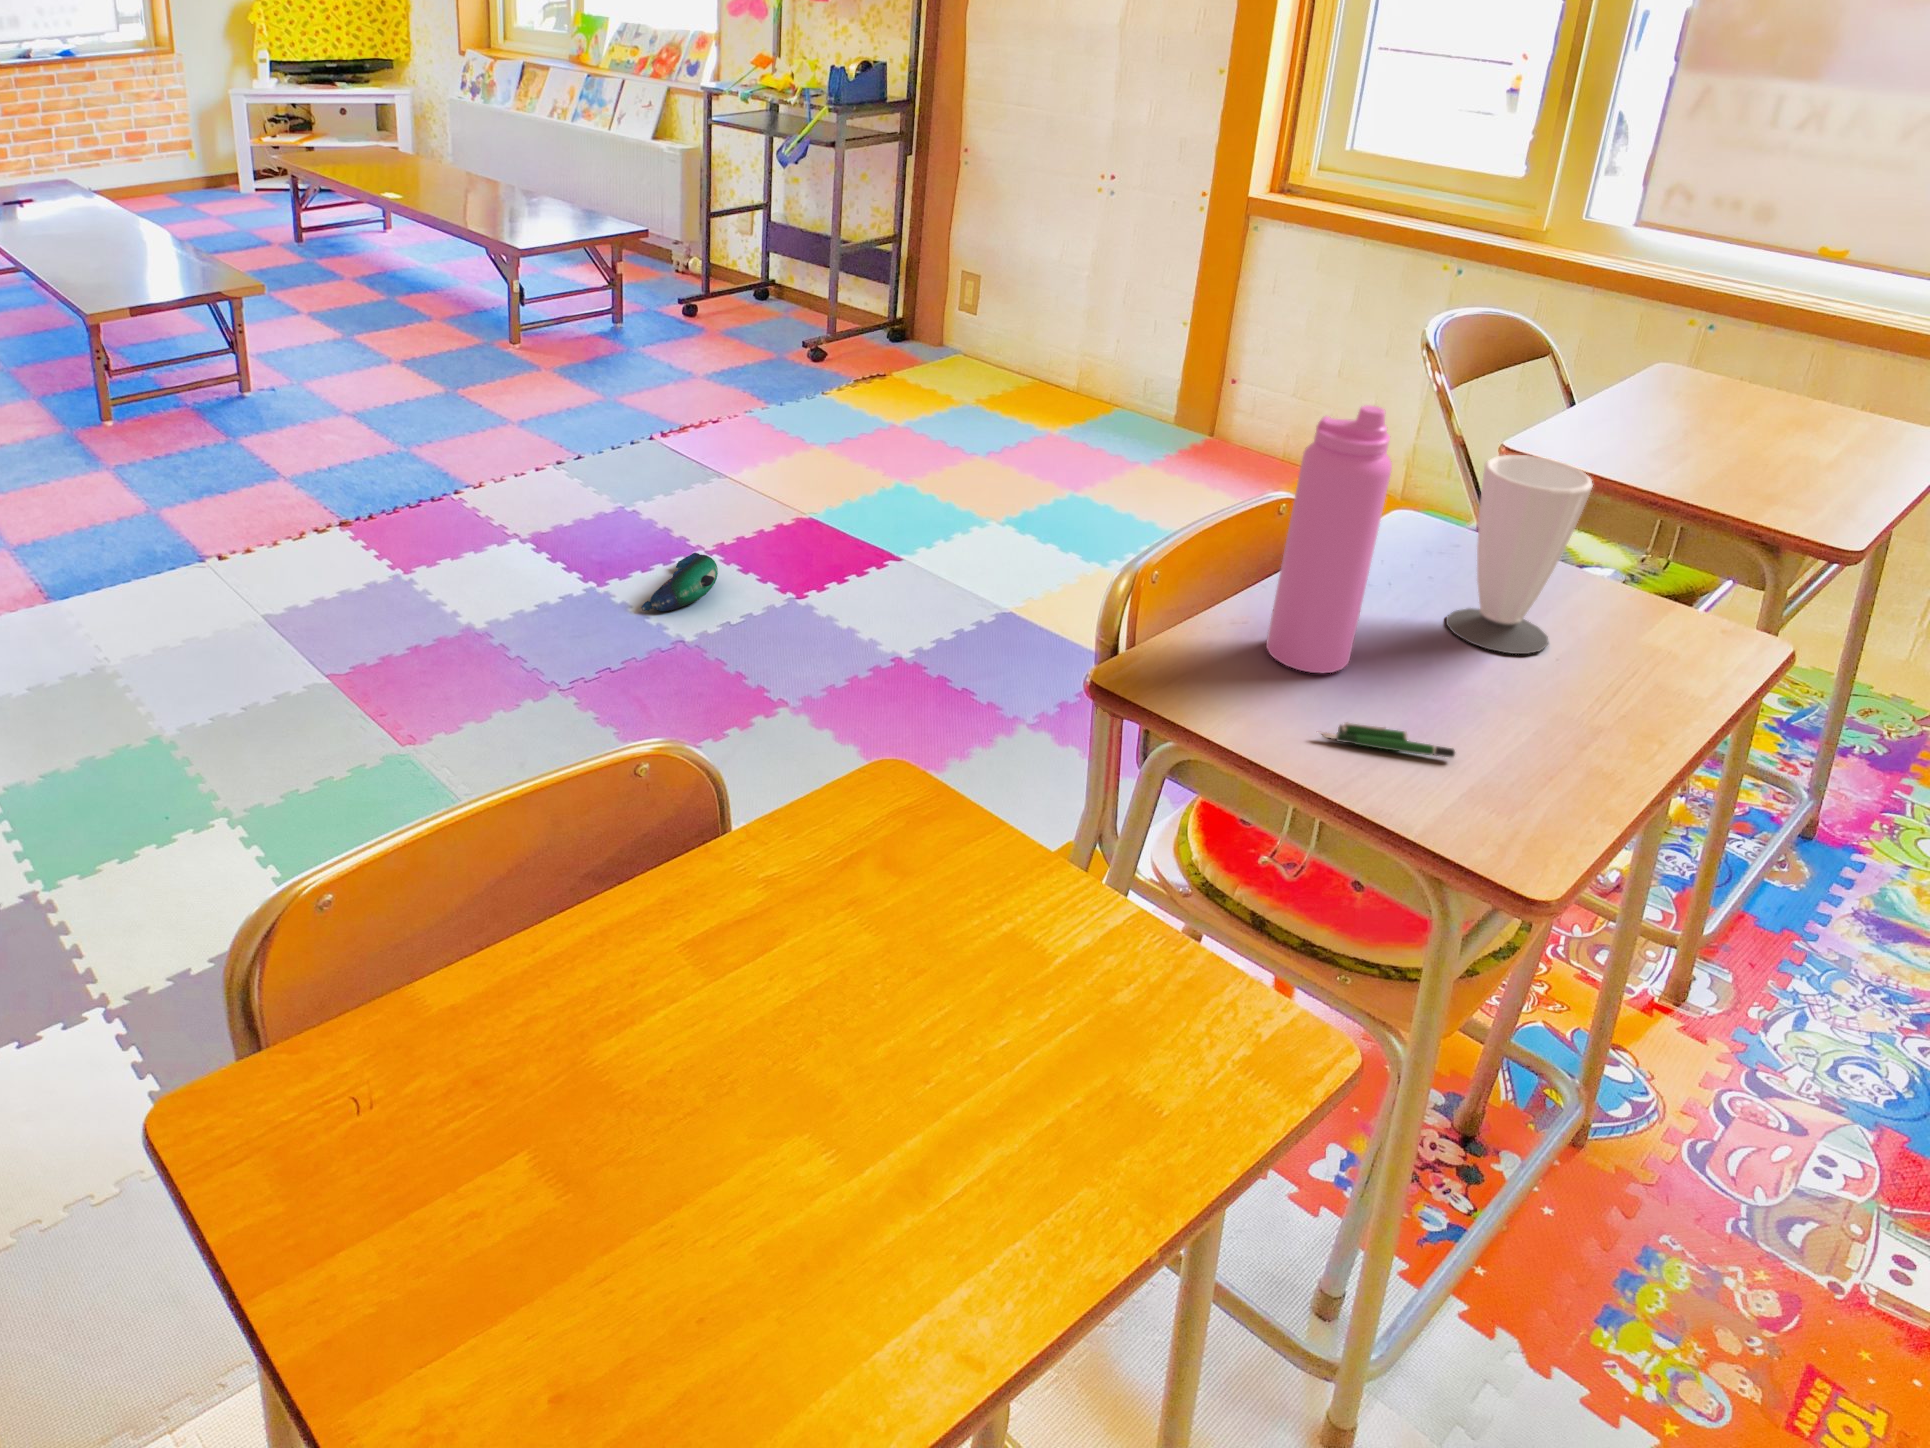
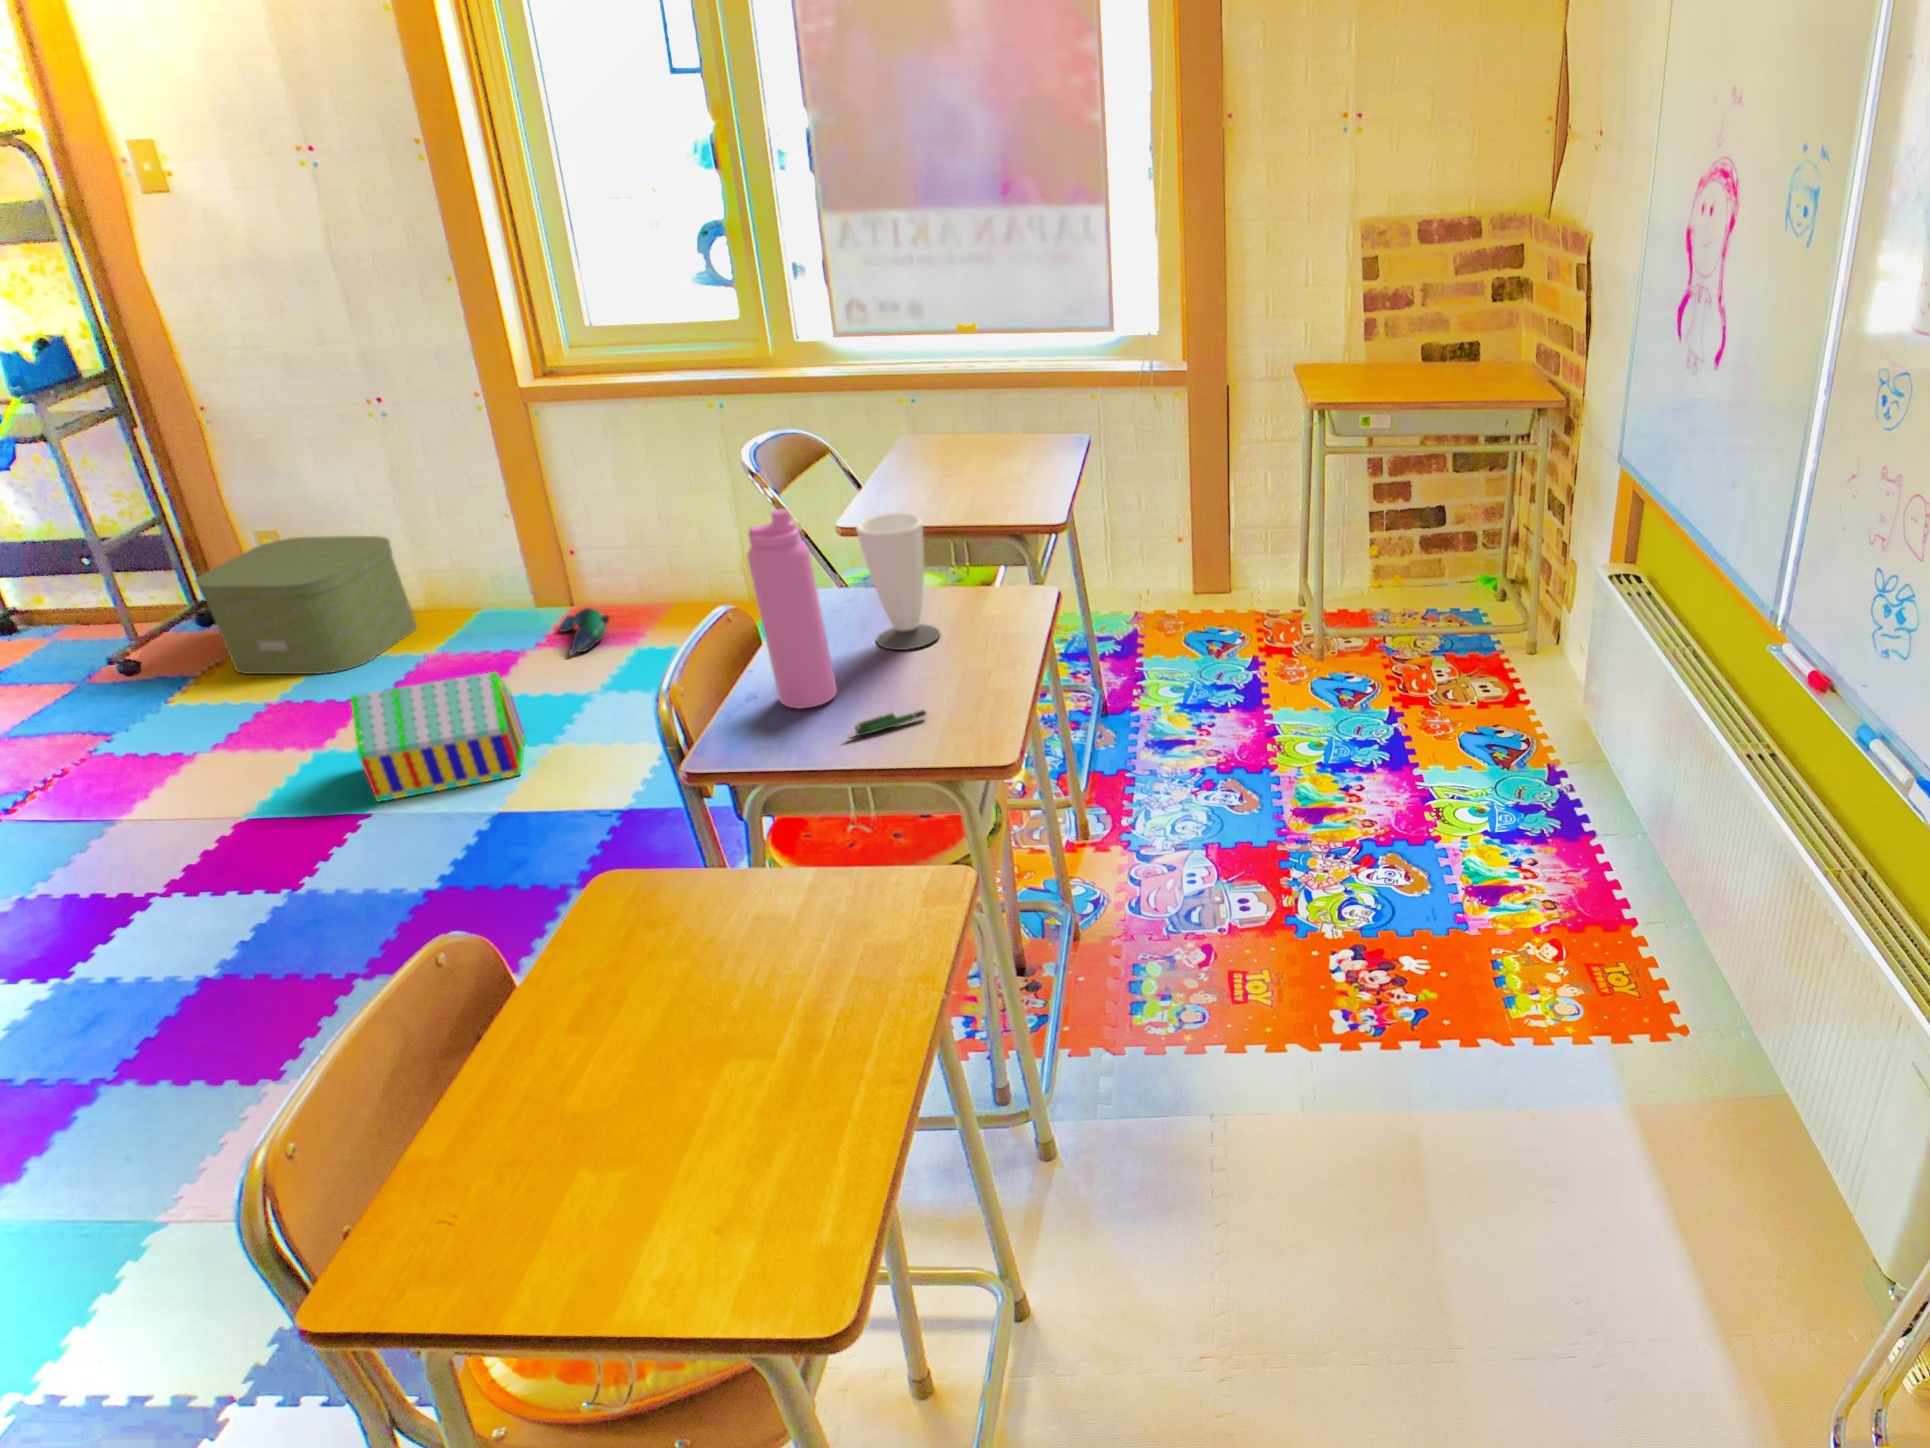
storage box: none [883,280,1052,413] -> present [196,536,417,674]
toy house: none [907,439,1071,575] -> present [351,672,525,802]
plush toy: present [641,553,718,611] -> present [559,608,609,655]

